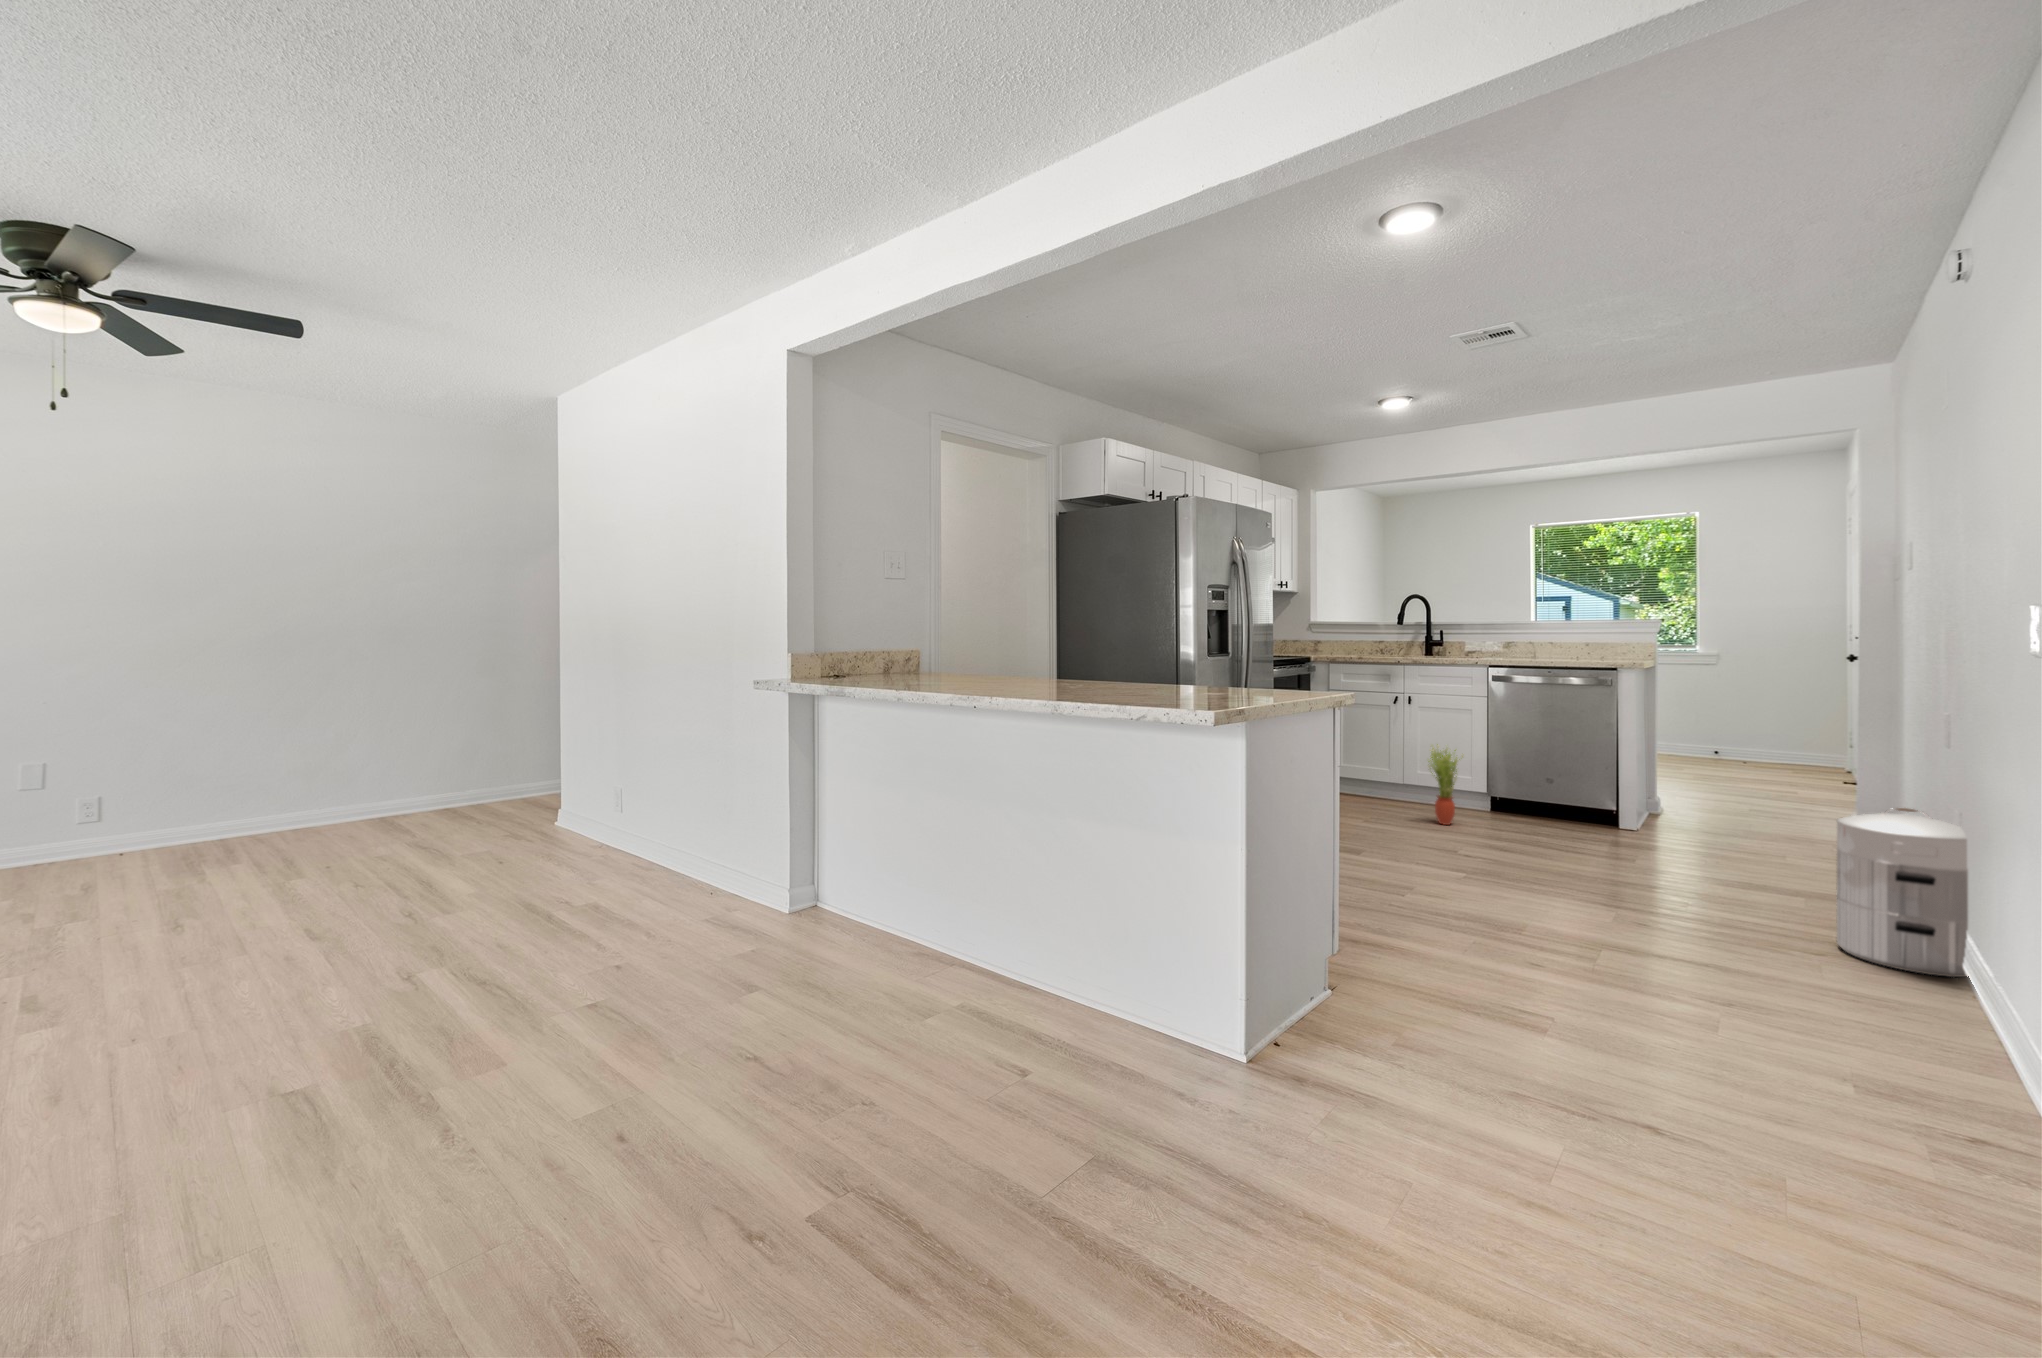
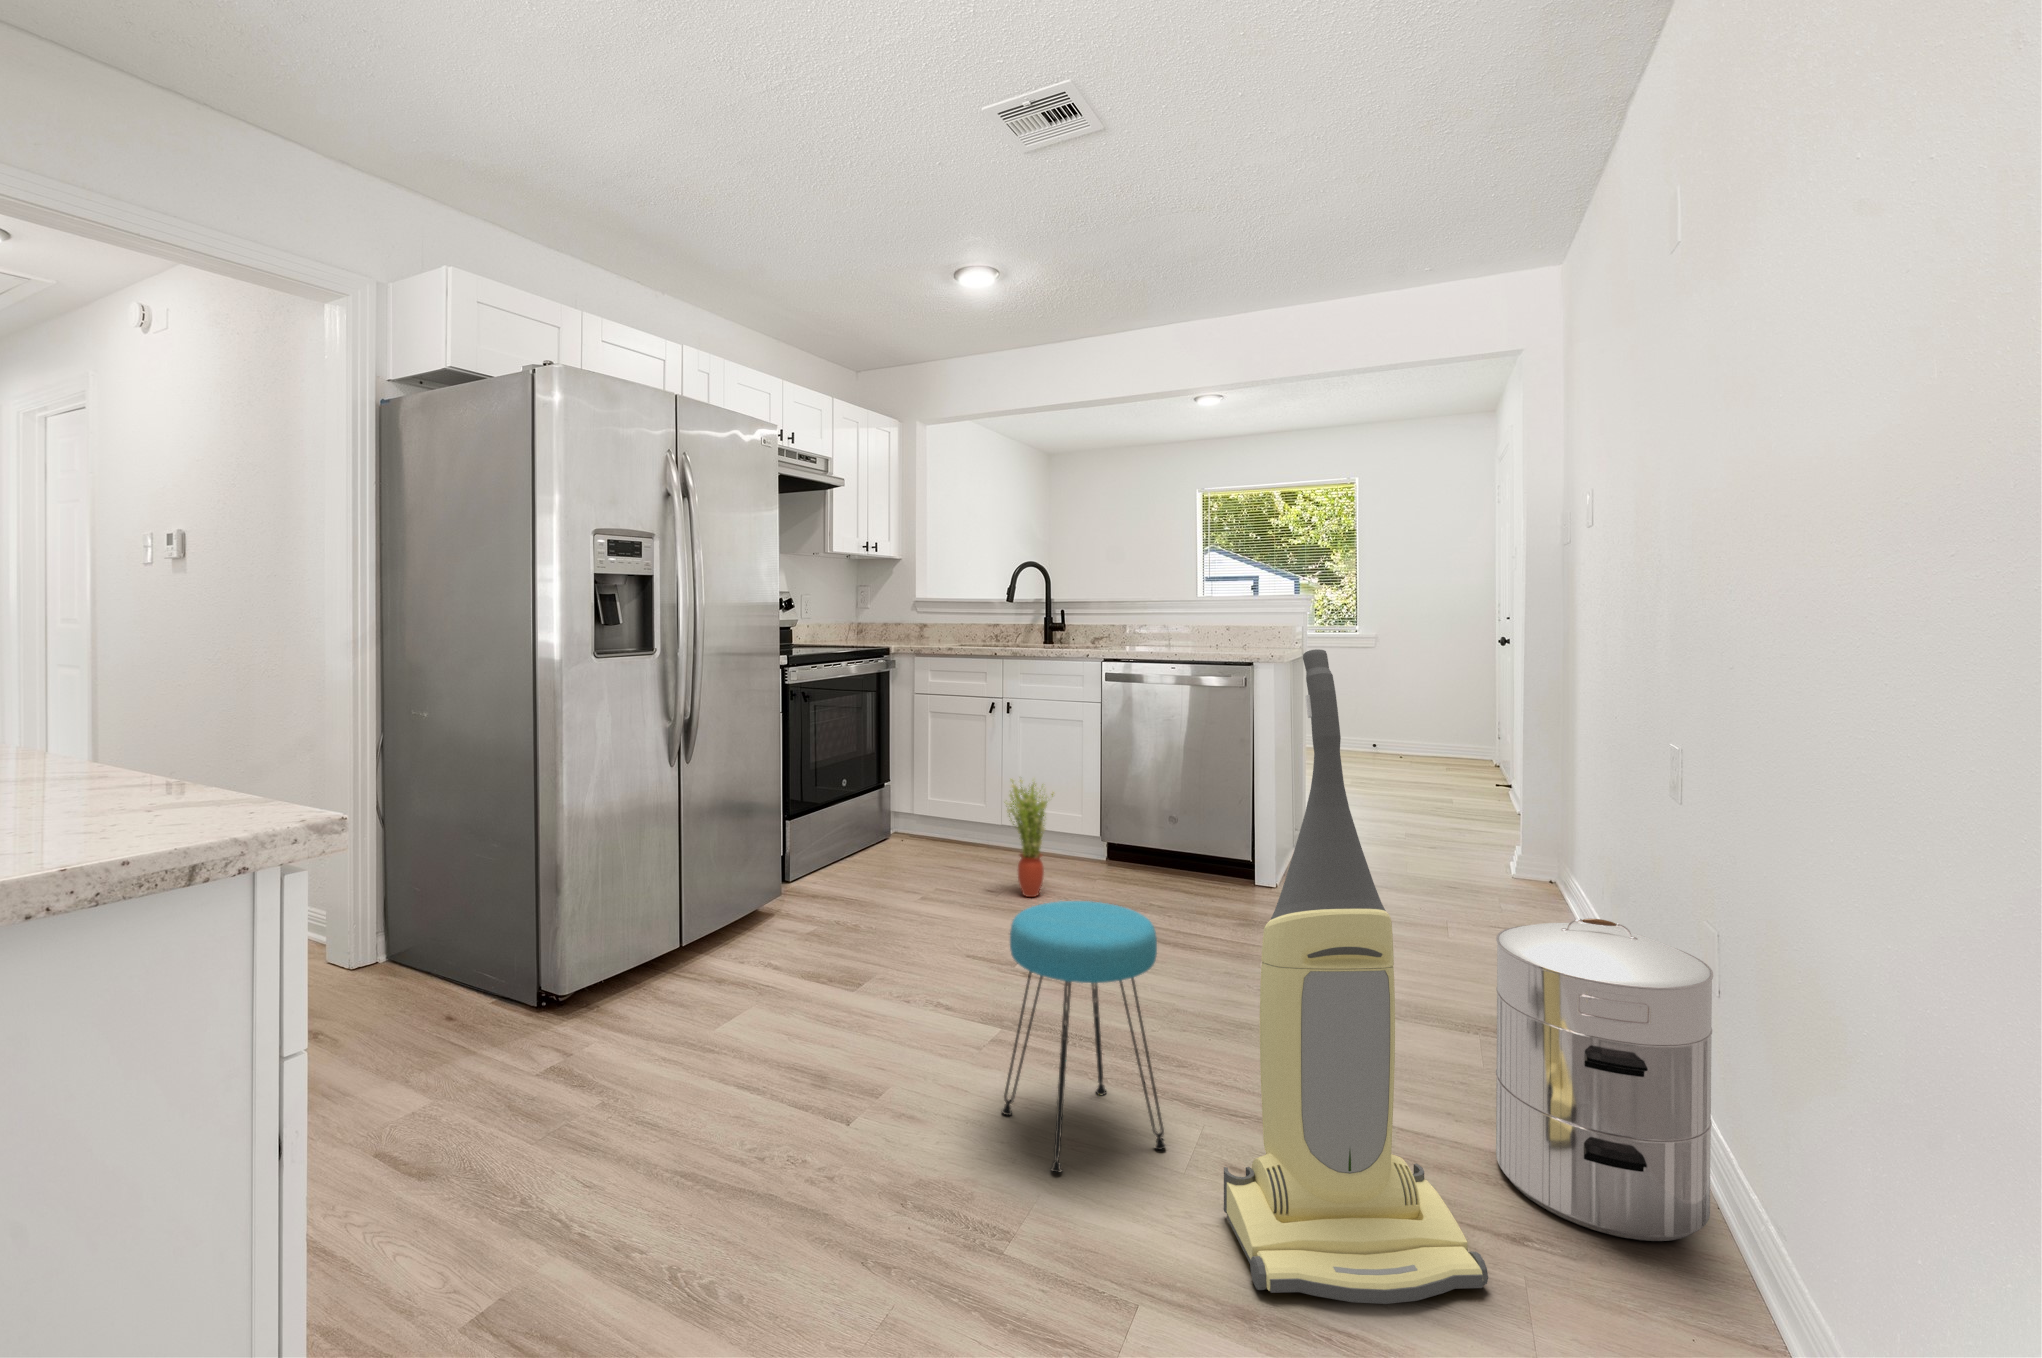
vacuum cleaner: none [1665,656,1834,977] -> present [1224,649,1488,1304]
stool: none [1506,796,1618,927] -> present [1002,901,1166,1172]

